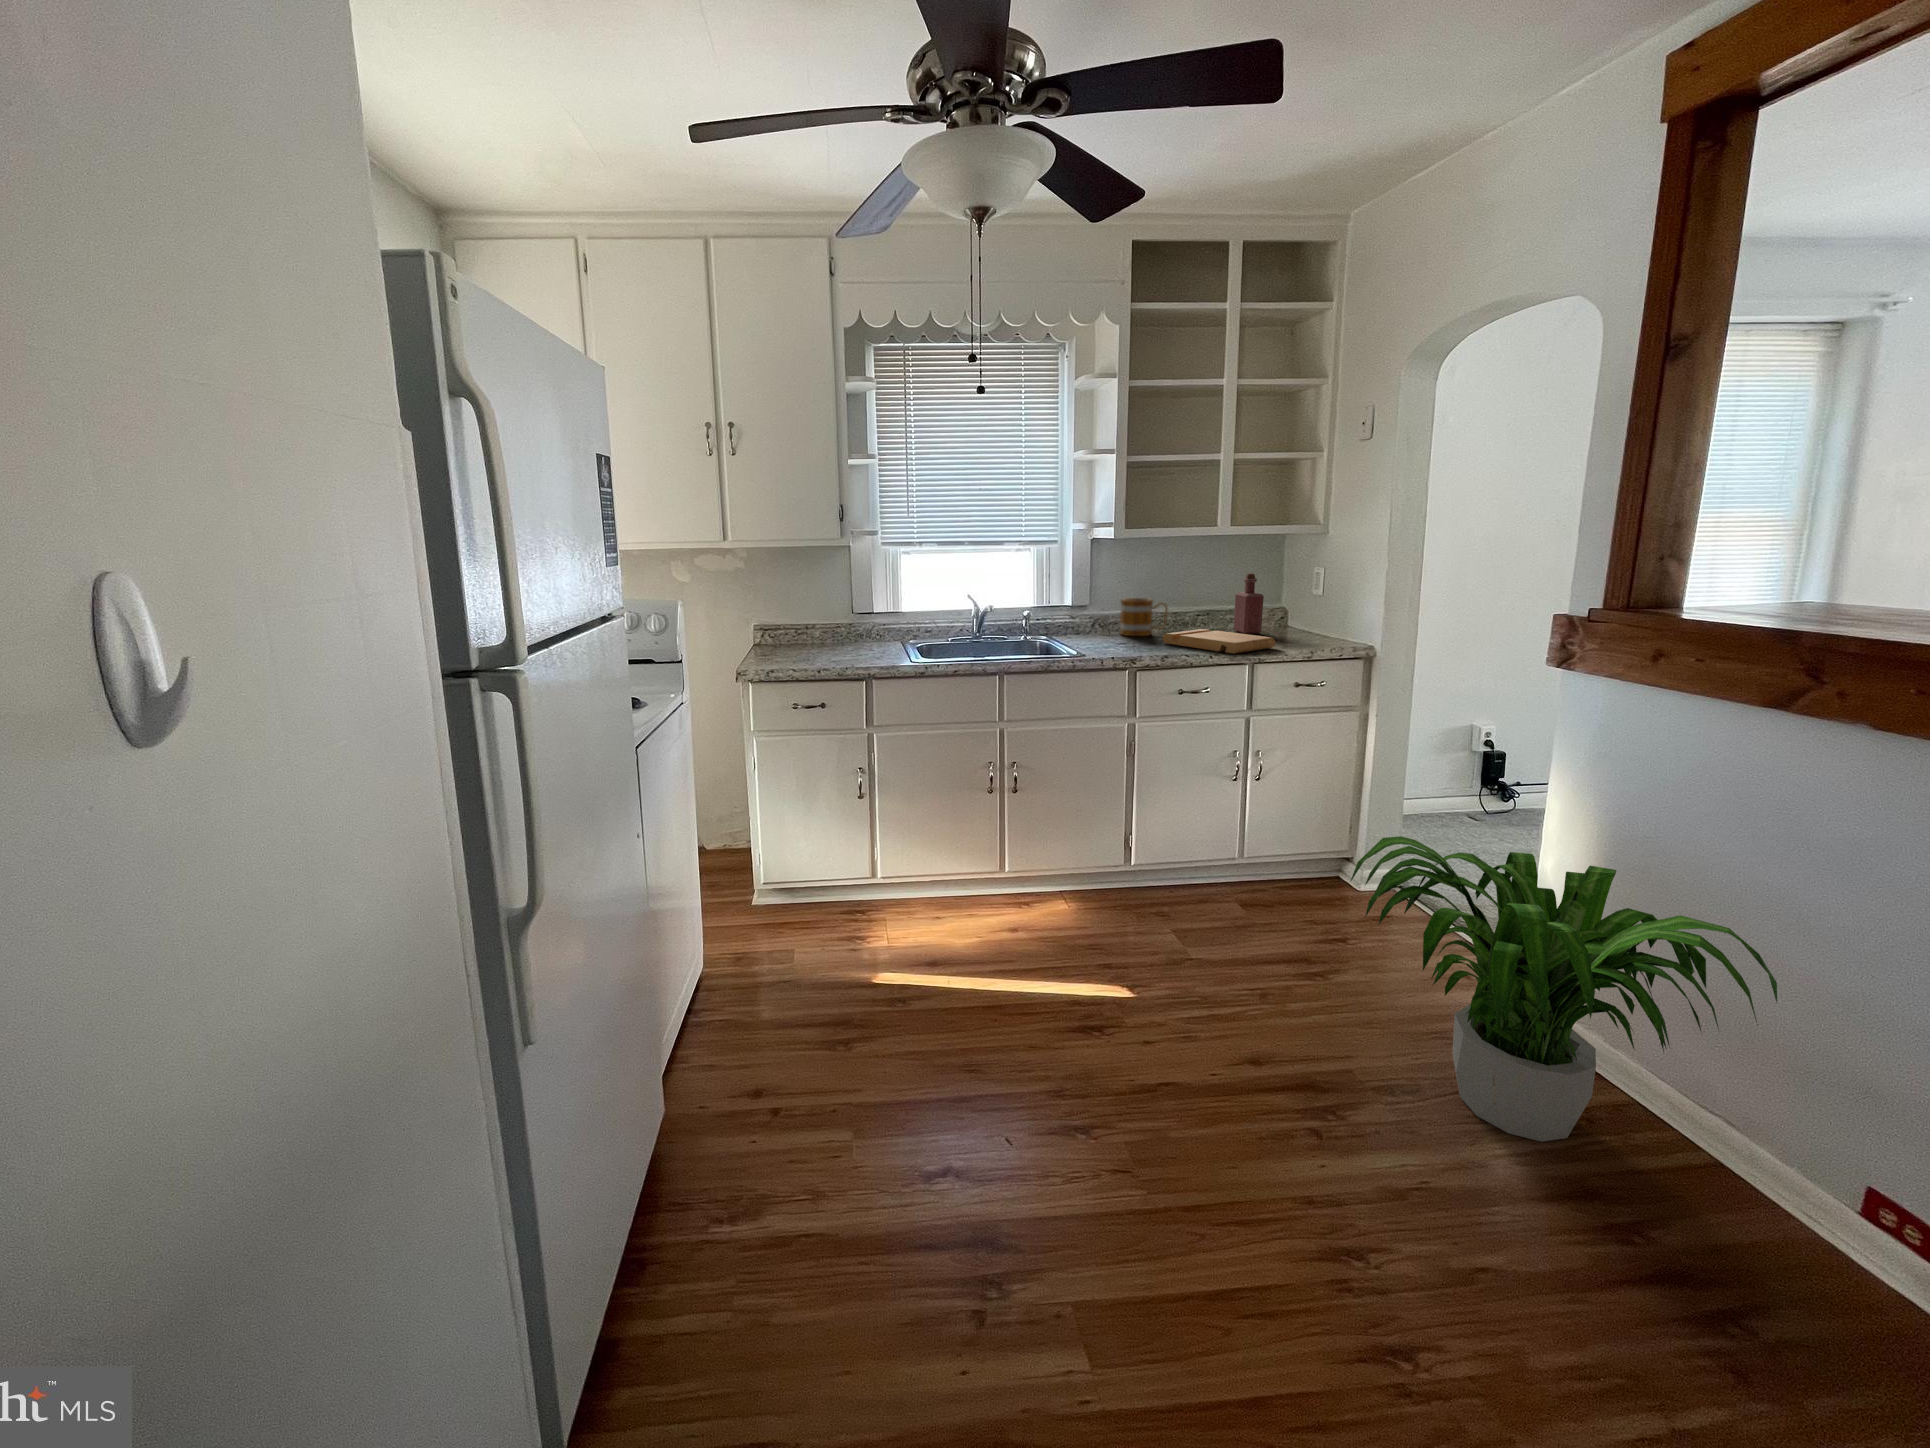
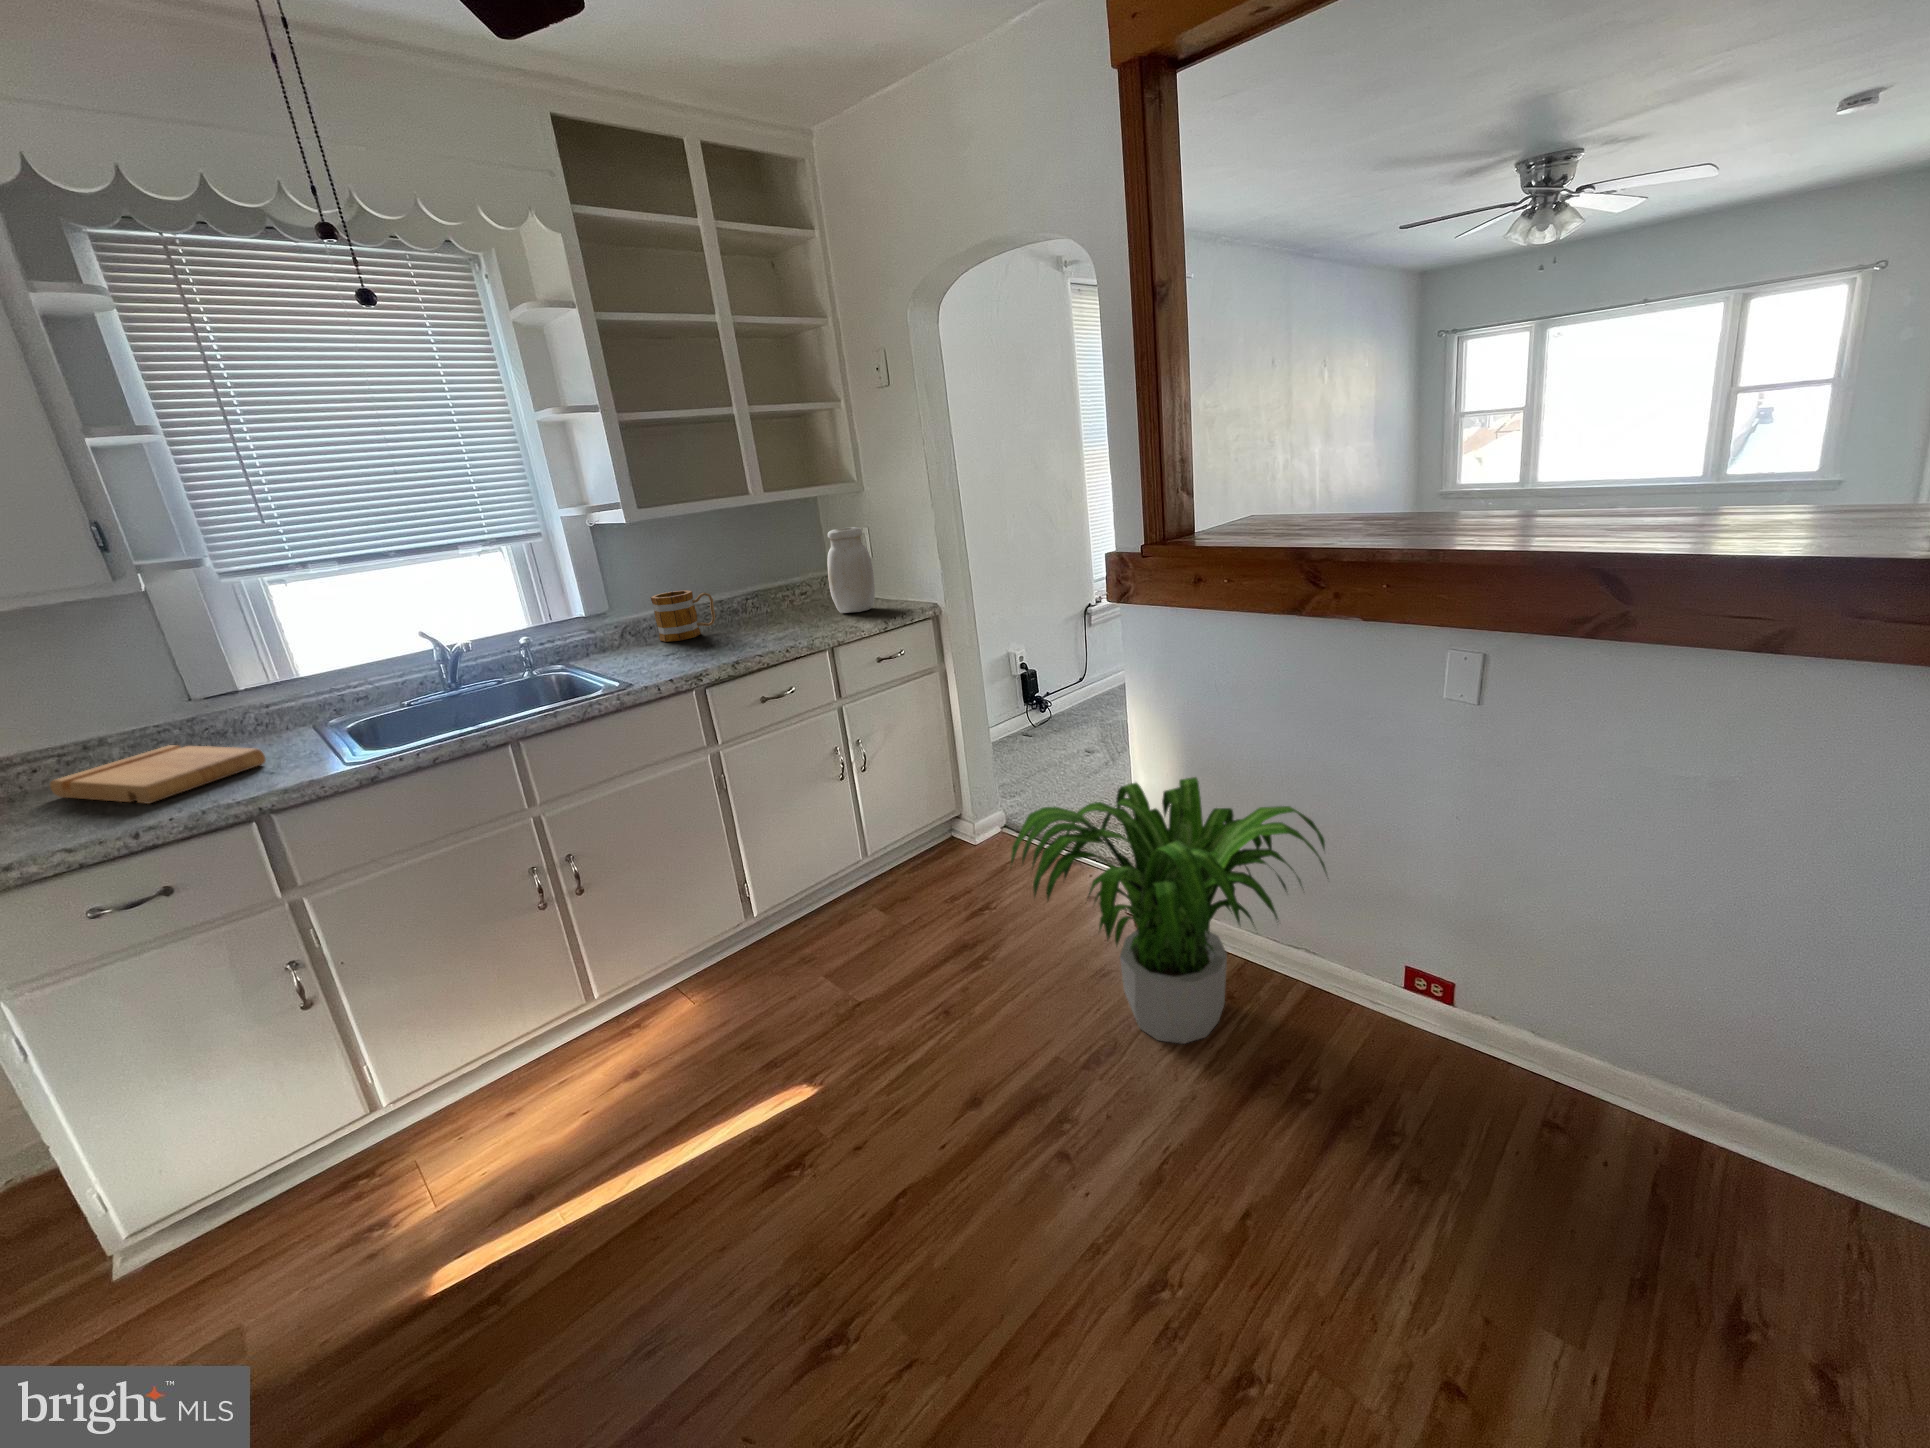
jar: none [1271,564,1317,641] -> present [827,527,875,613]
bottle: present [1234,573,1264,634] -> none [784,543,821,612]
cutting board: present [1163,629,1275,654] -> present [50,745,266,804]

